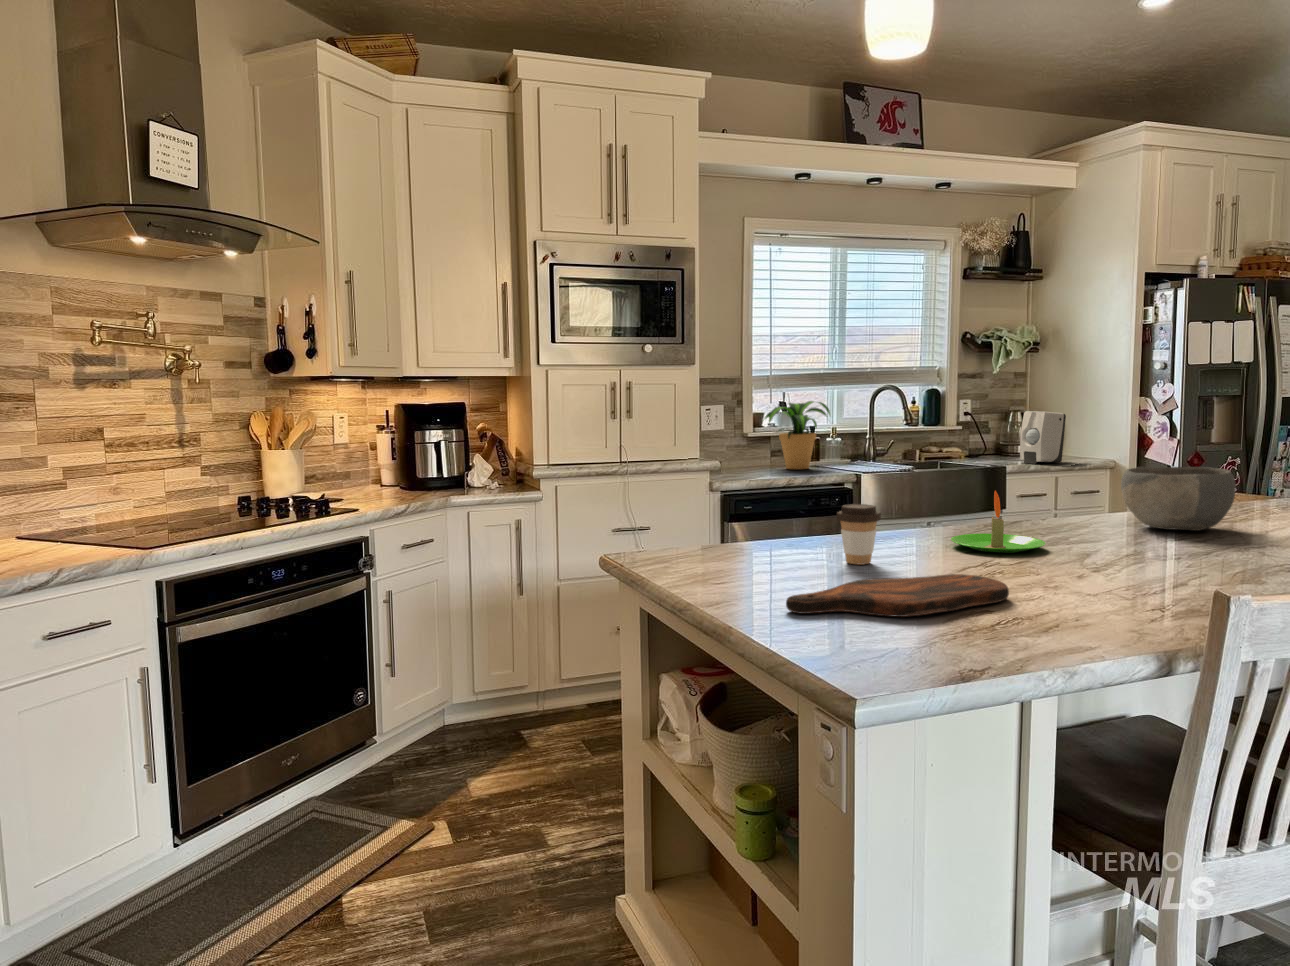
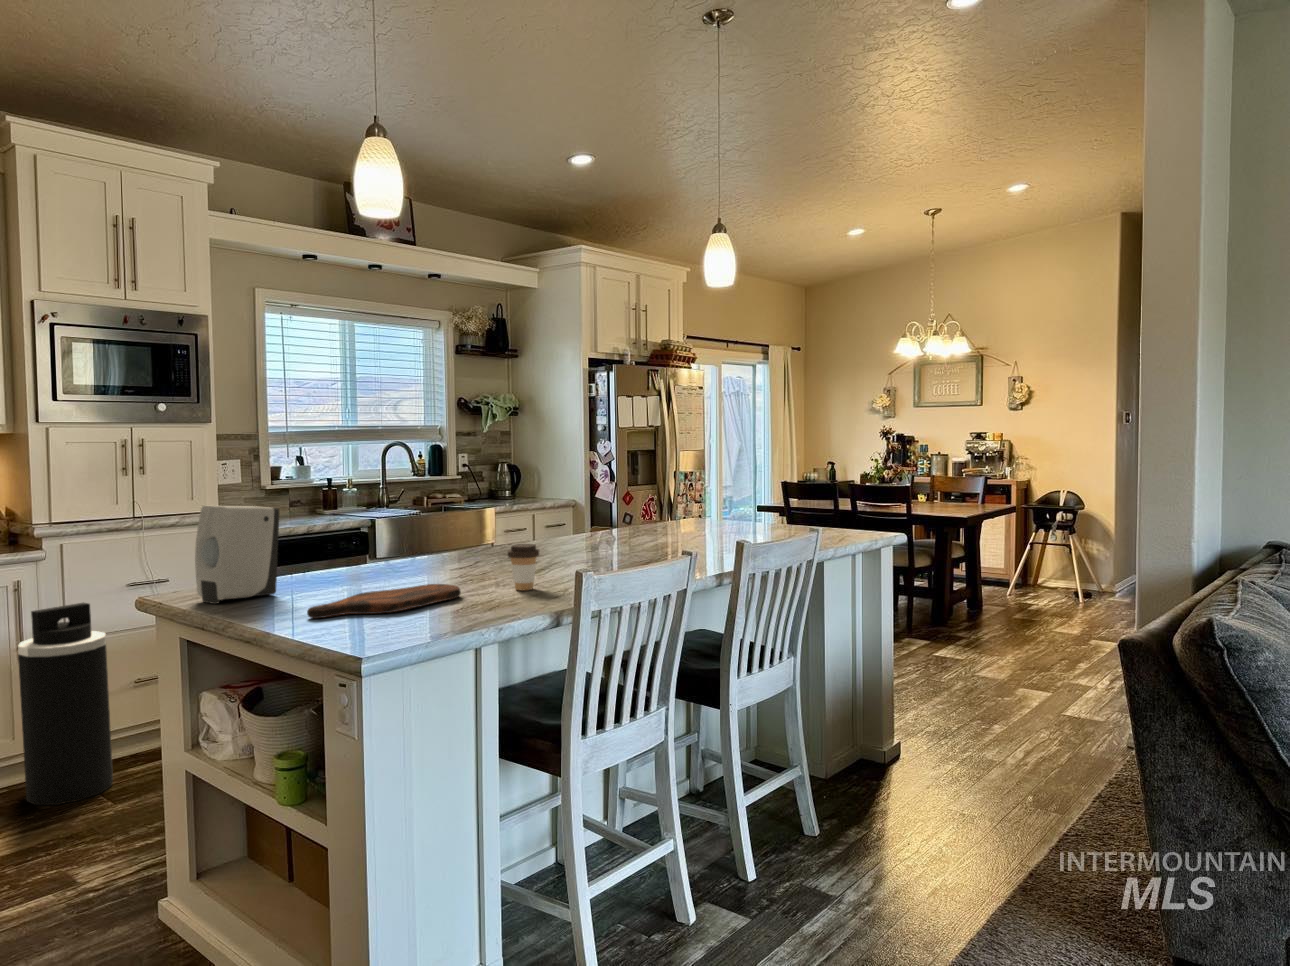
potted plant: present [765,401,830,469] -> none [279,457,345,518]
soap dispenser: present [1020,411,1066,464] -> present [195,506,279,604]
bowl: present [1121,467,1236,531] -> none [551,505,616,548]
candle: present [951,491,1046,553] -> none [433,527,496,570]
coffee cup: present [837,504,881,565] -> present [508,544,539,590]
trash can: none [516,546,594,745] -> present [18,603,113,805]

